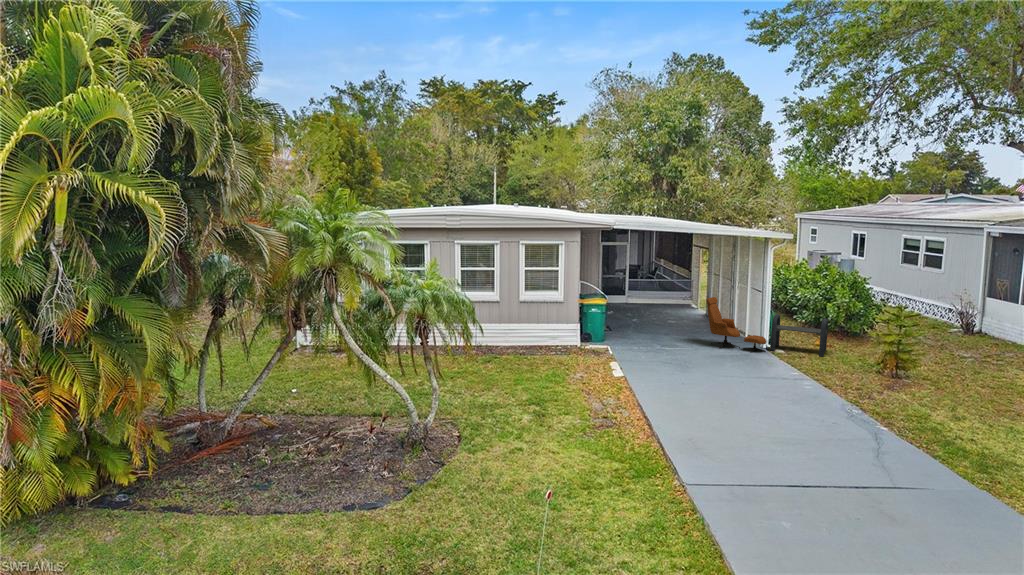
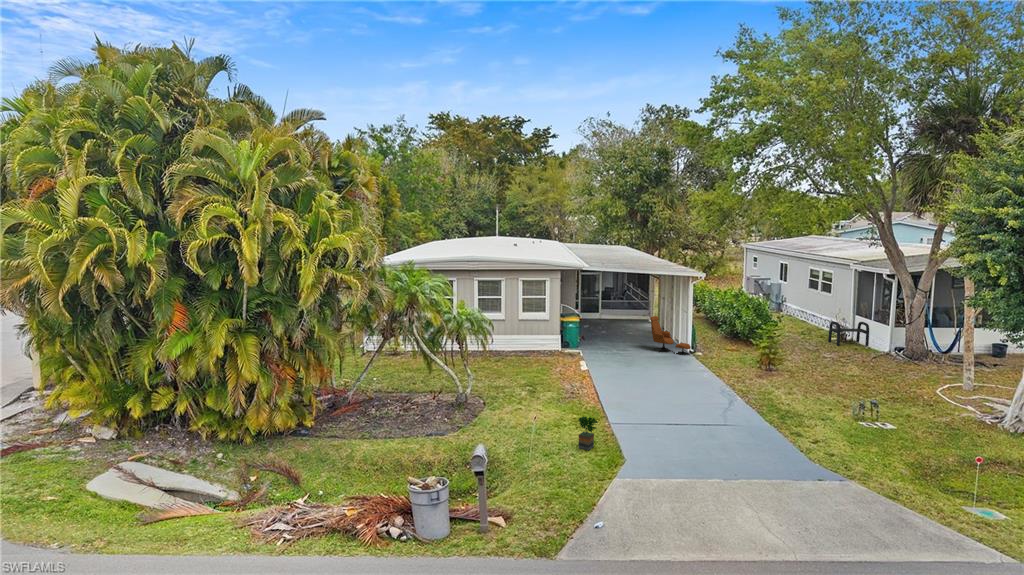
bench: present [770,314,828,357] -> present [828,321,869,346]
potted tree: none [633,479,675,551] -> present [578,417,598,451]

